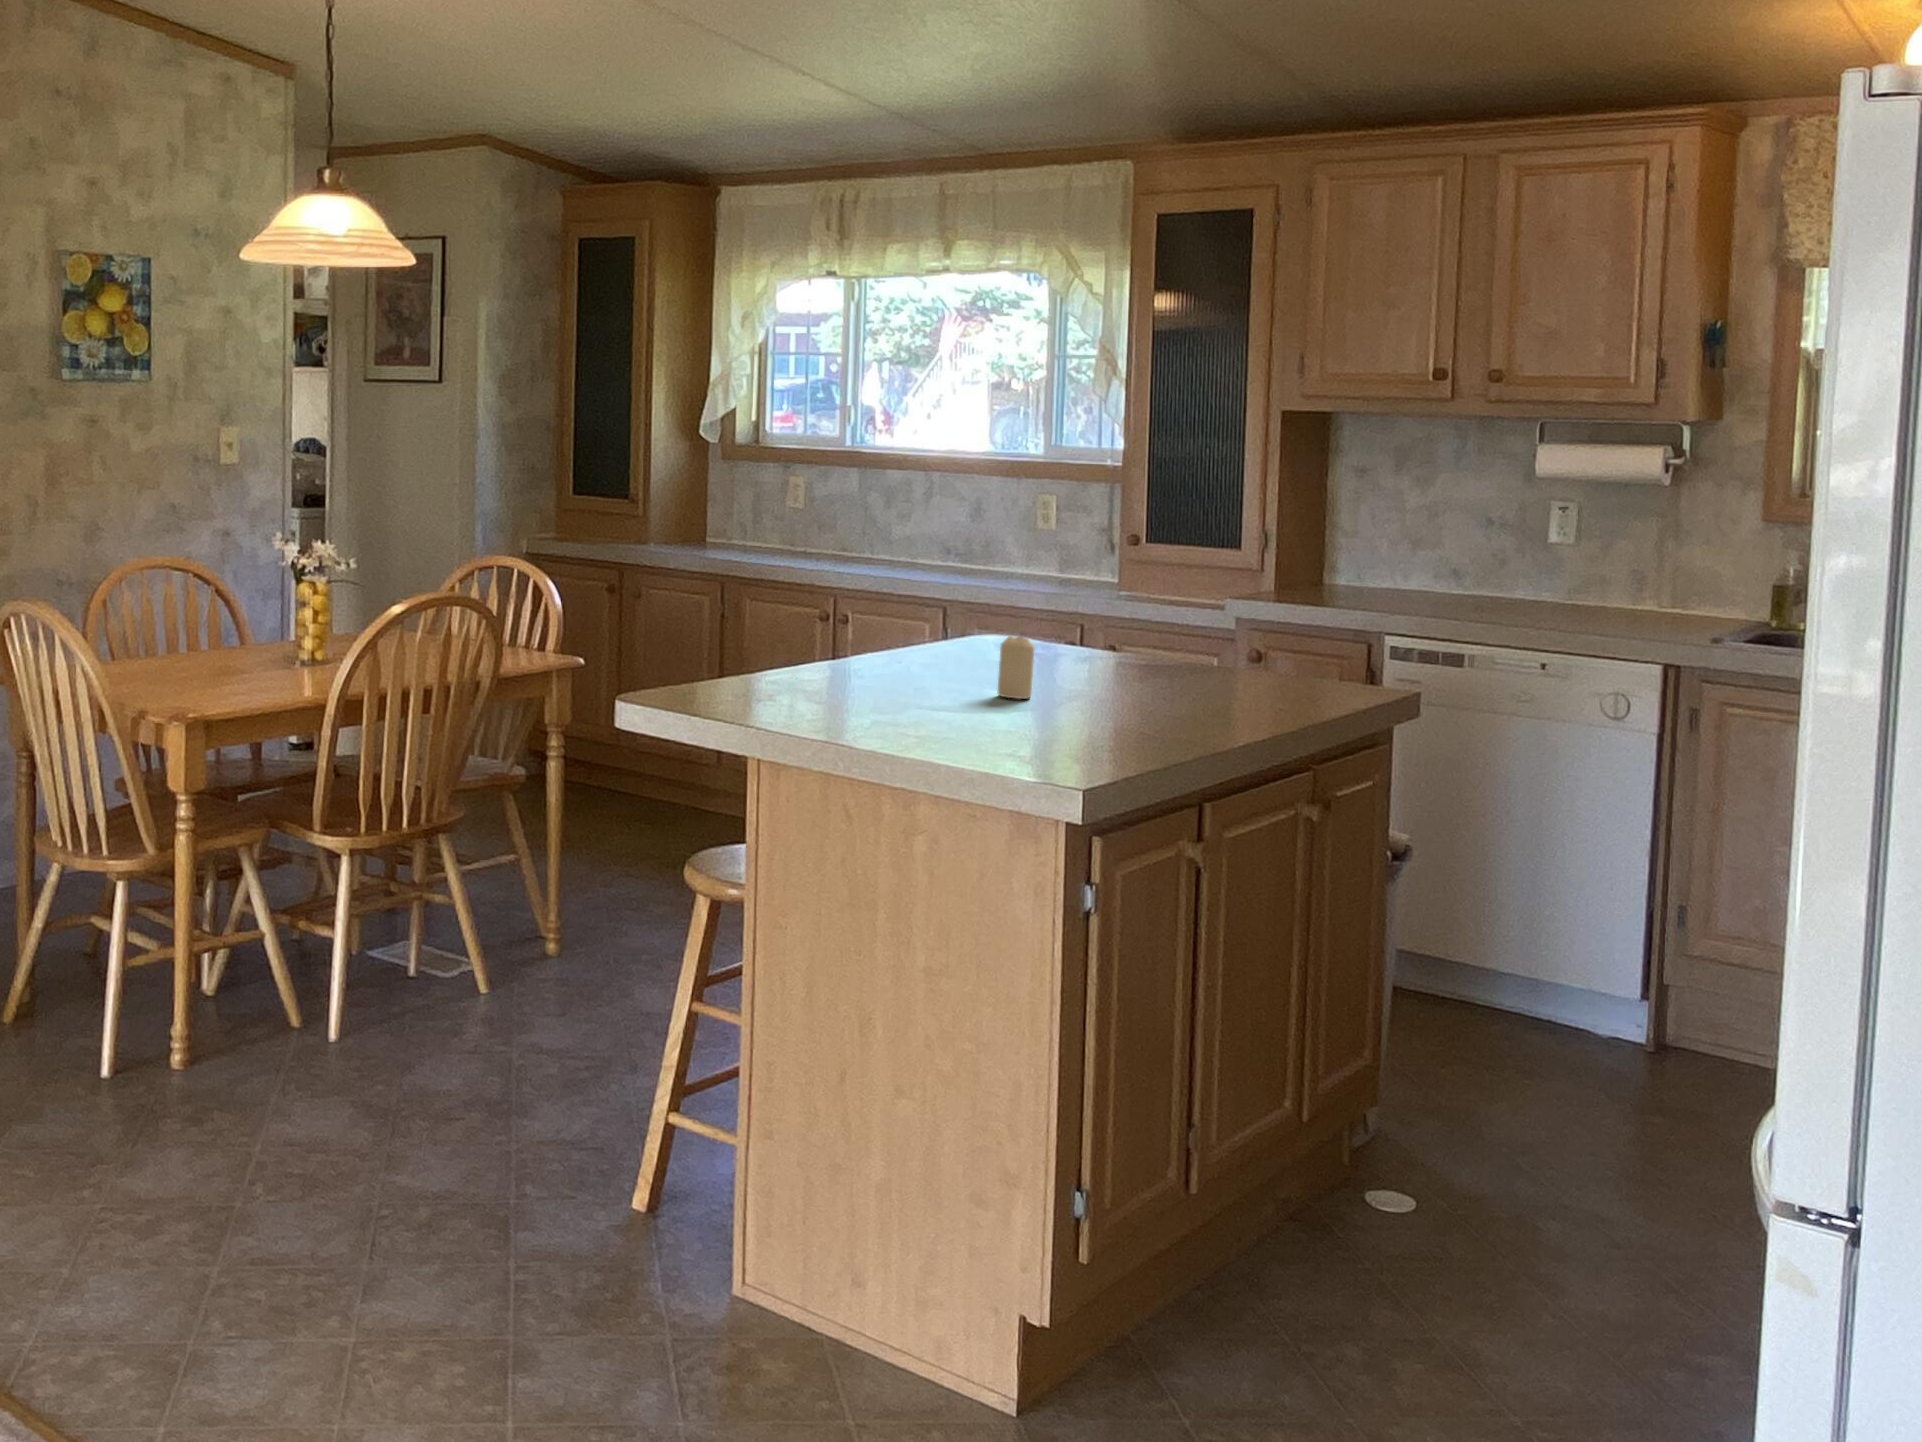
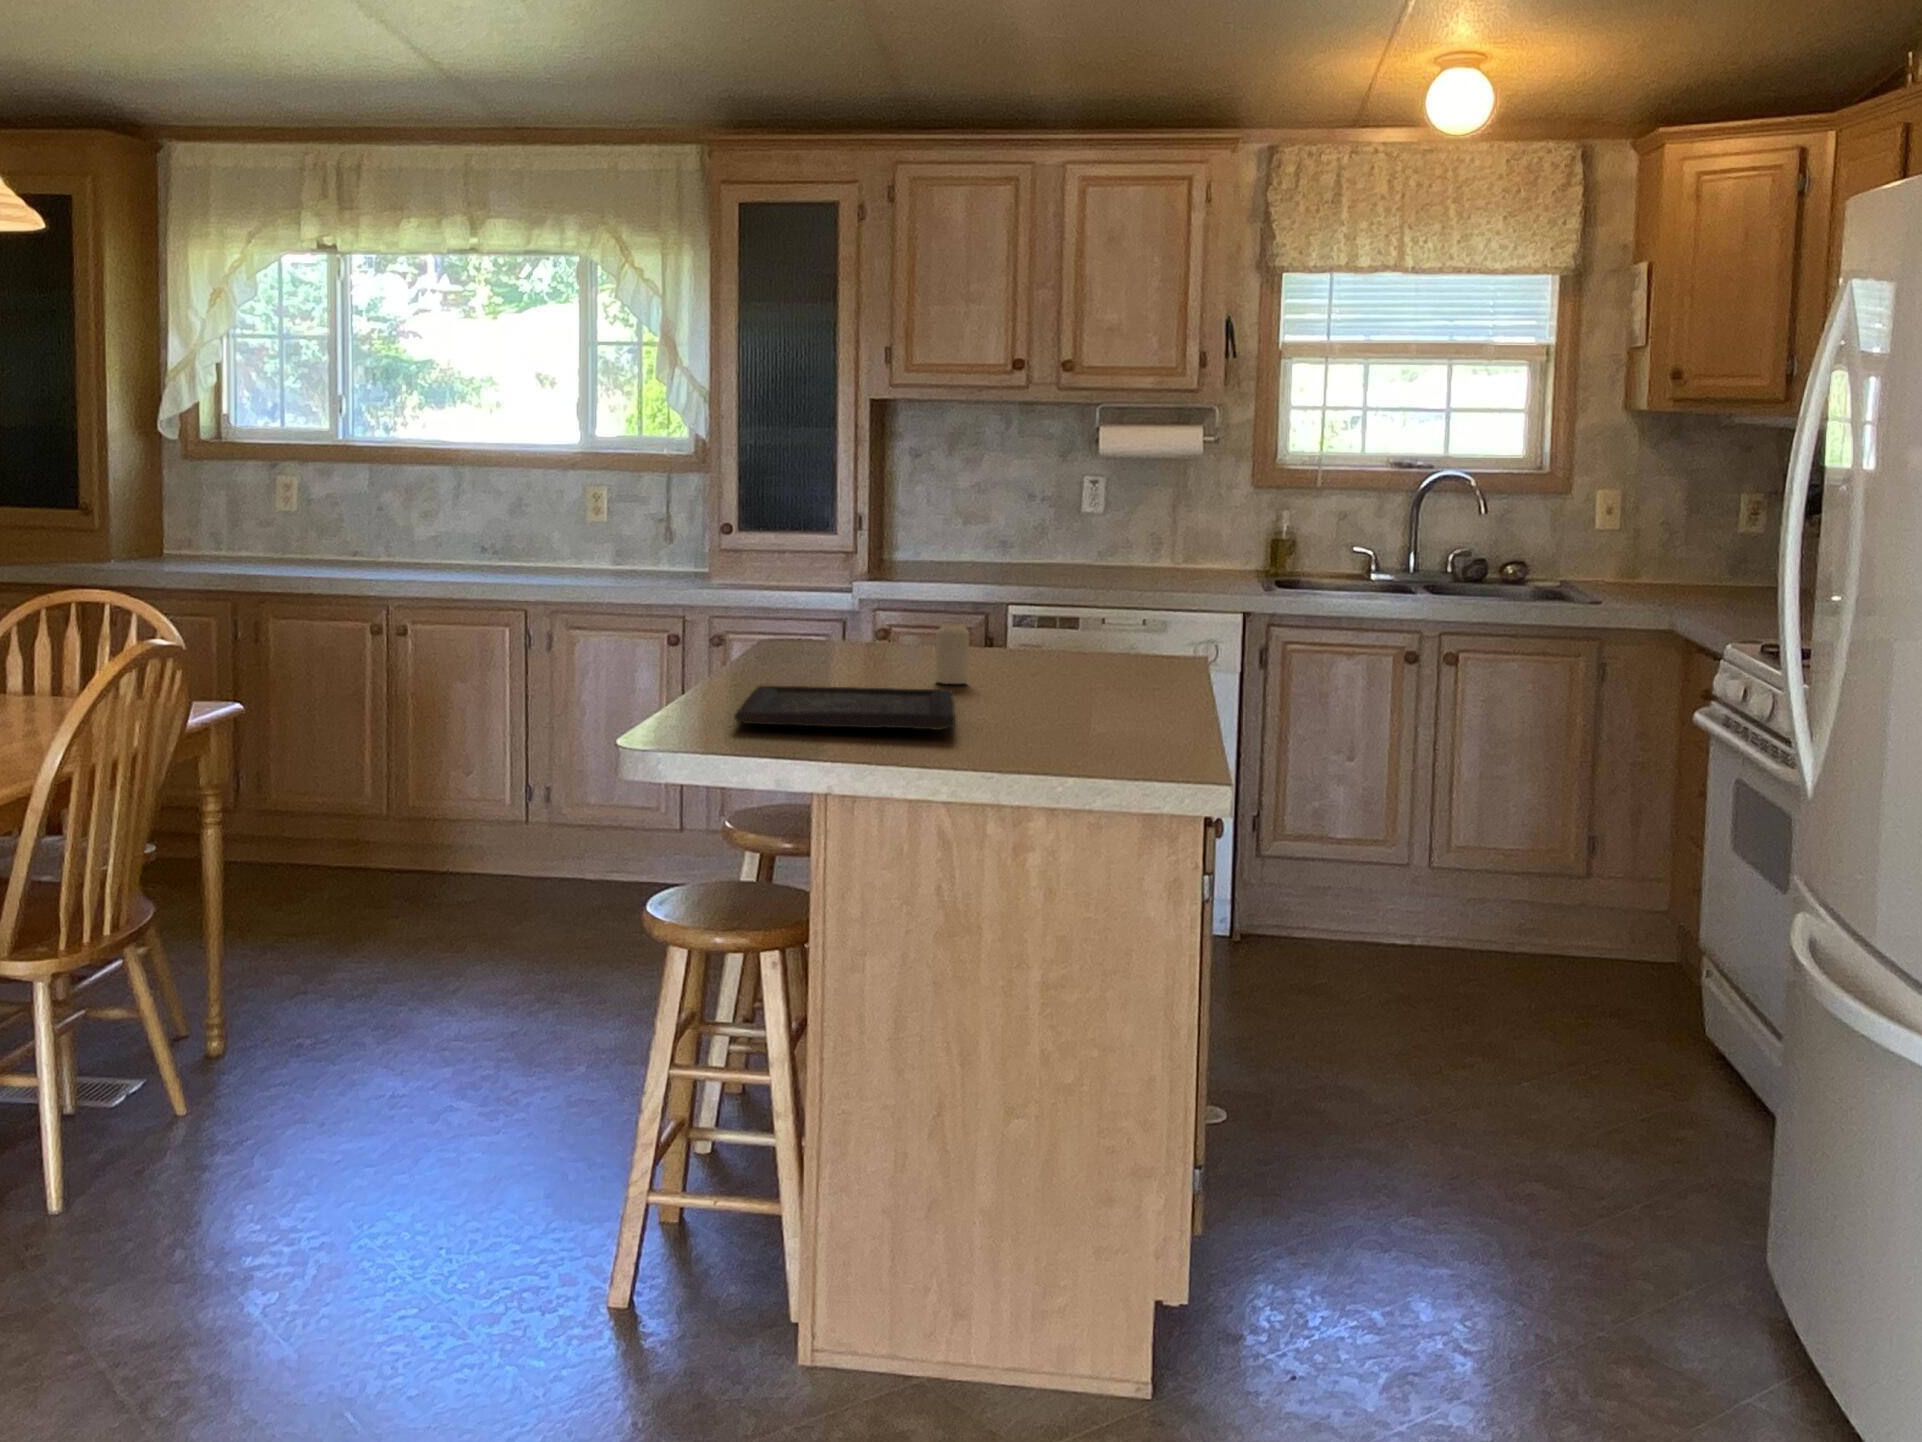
tray: none [693,678,977,726] -> present [735,686,955,730]

